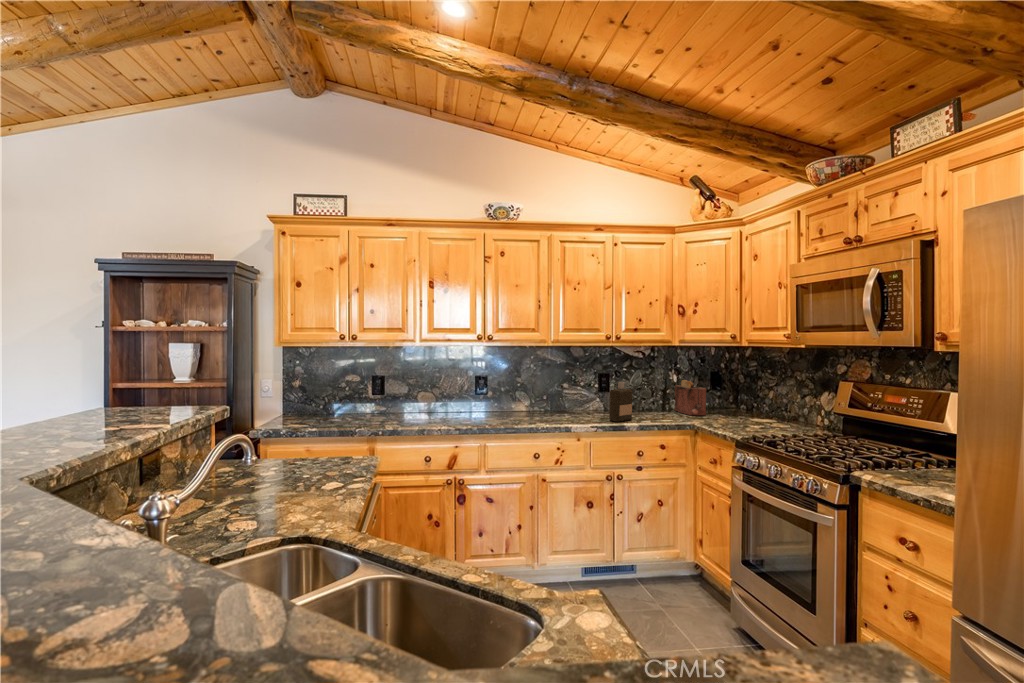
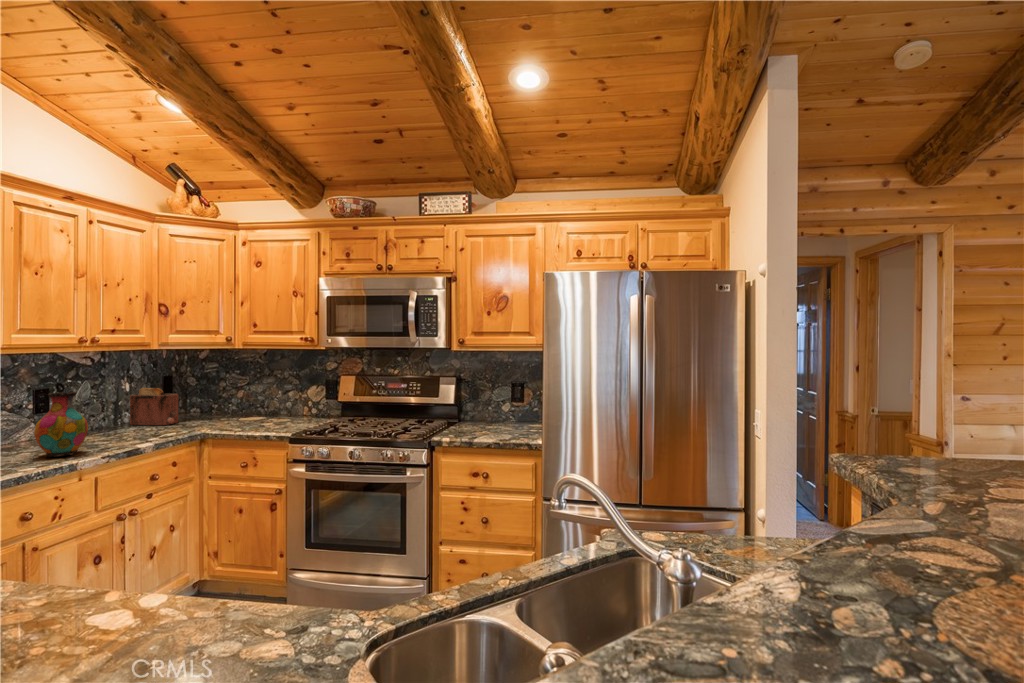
vase: none [566,374,596,421] -> present [34,392,88,456]
bottle: present [609,382,632,422] -> none [101,396,125,447]

